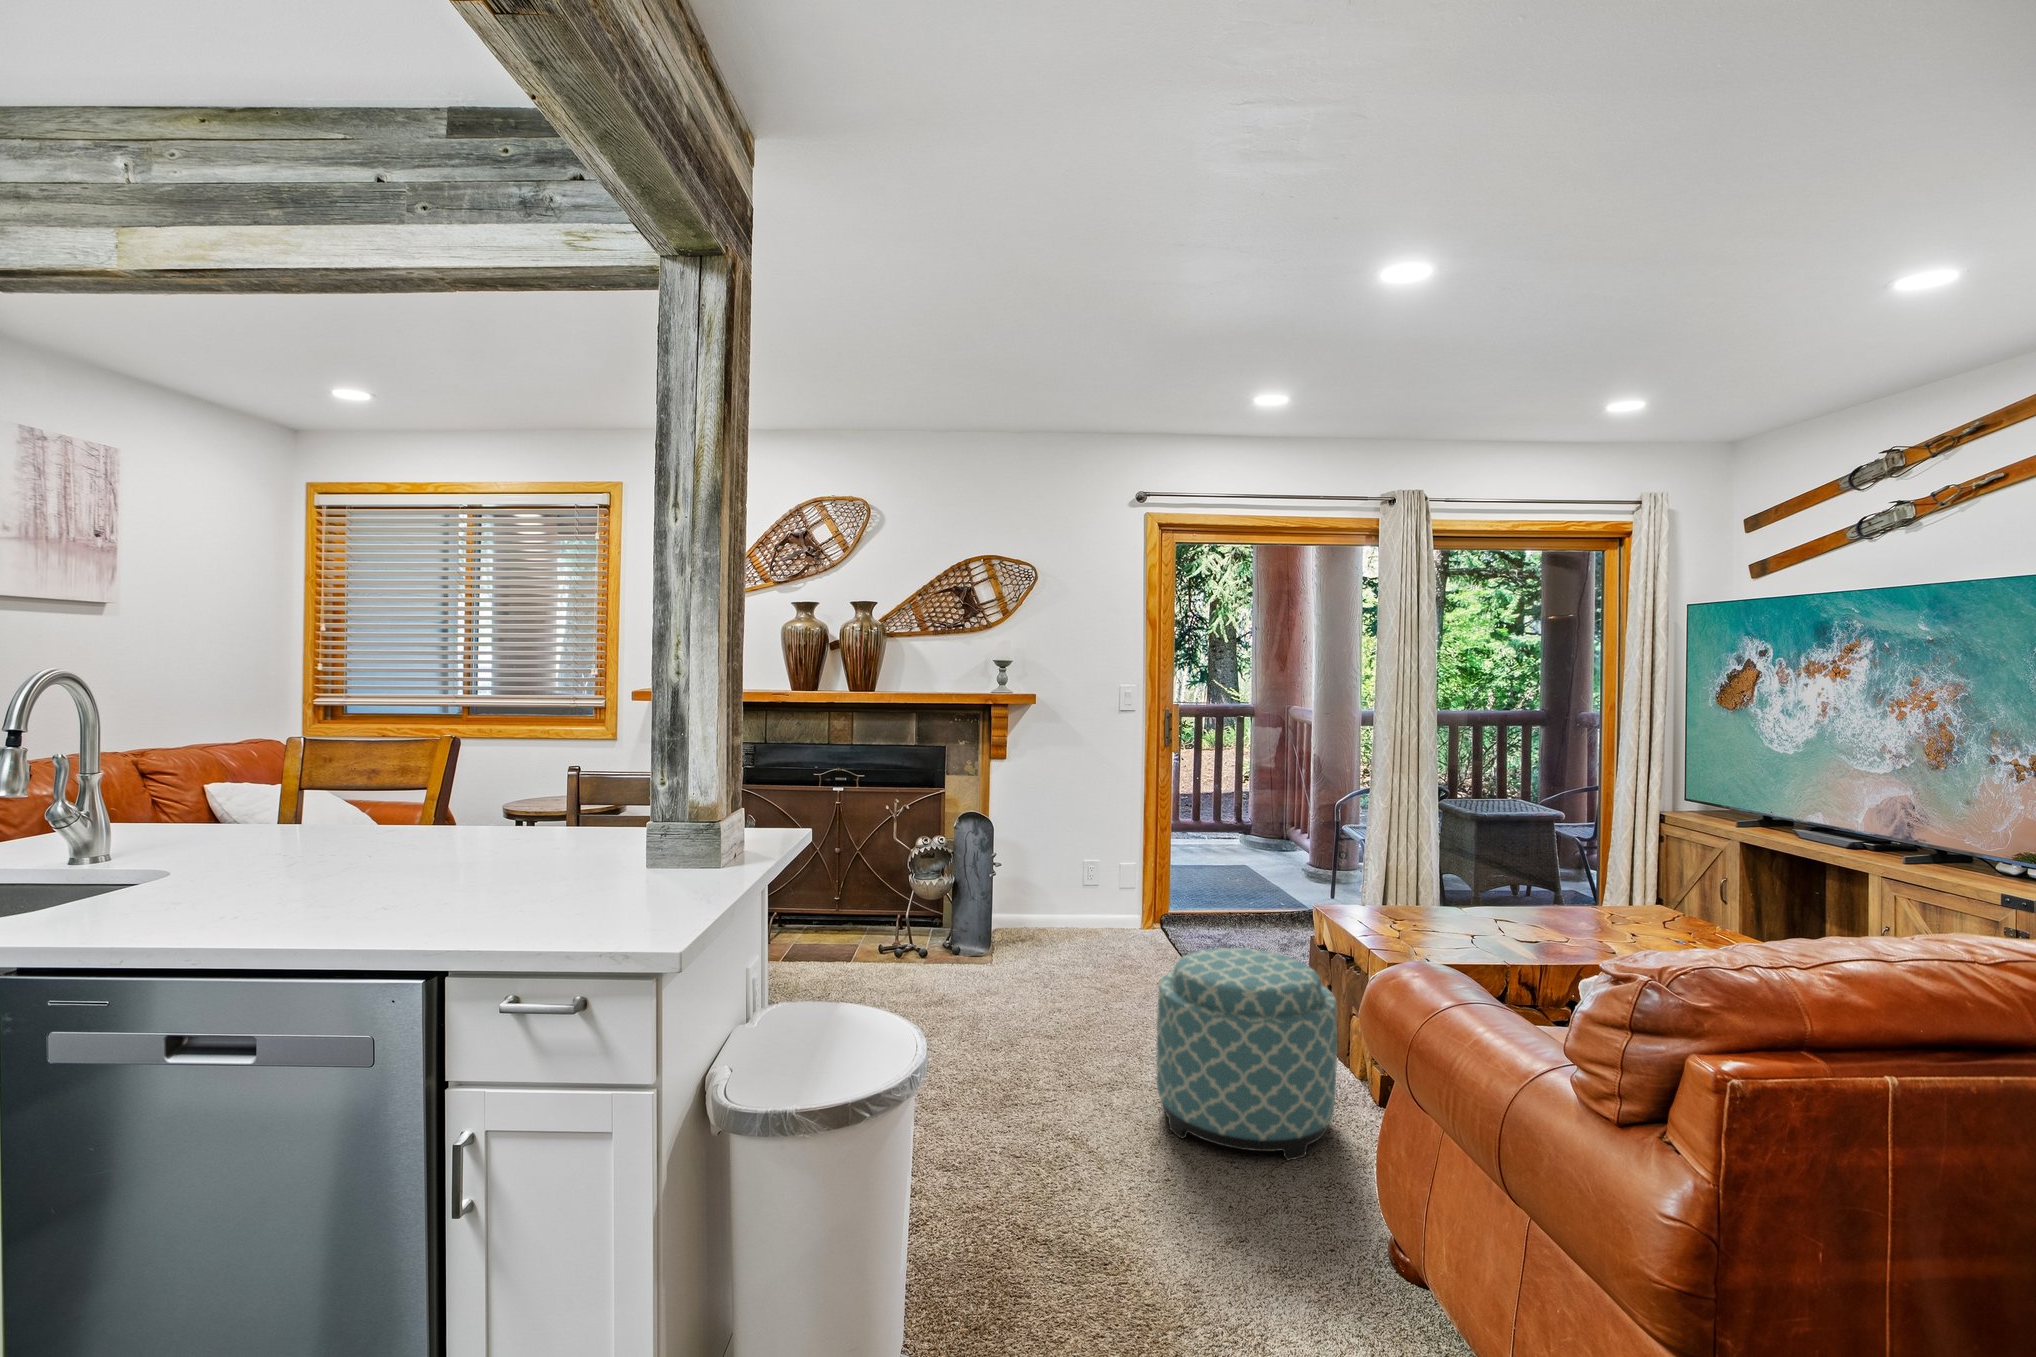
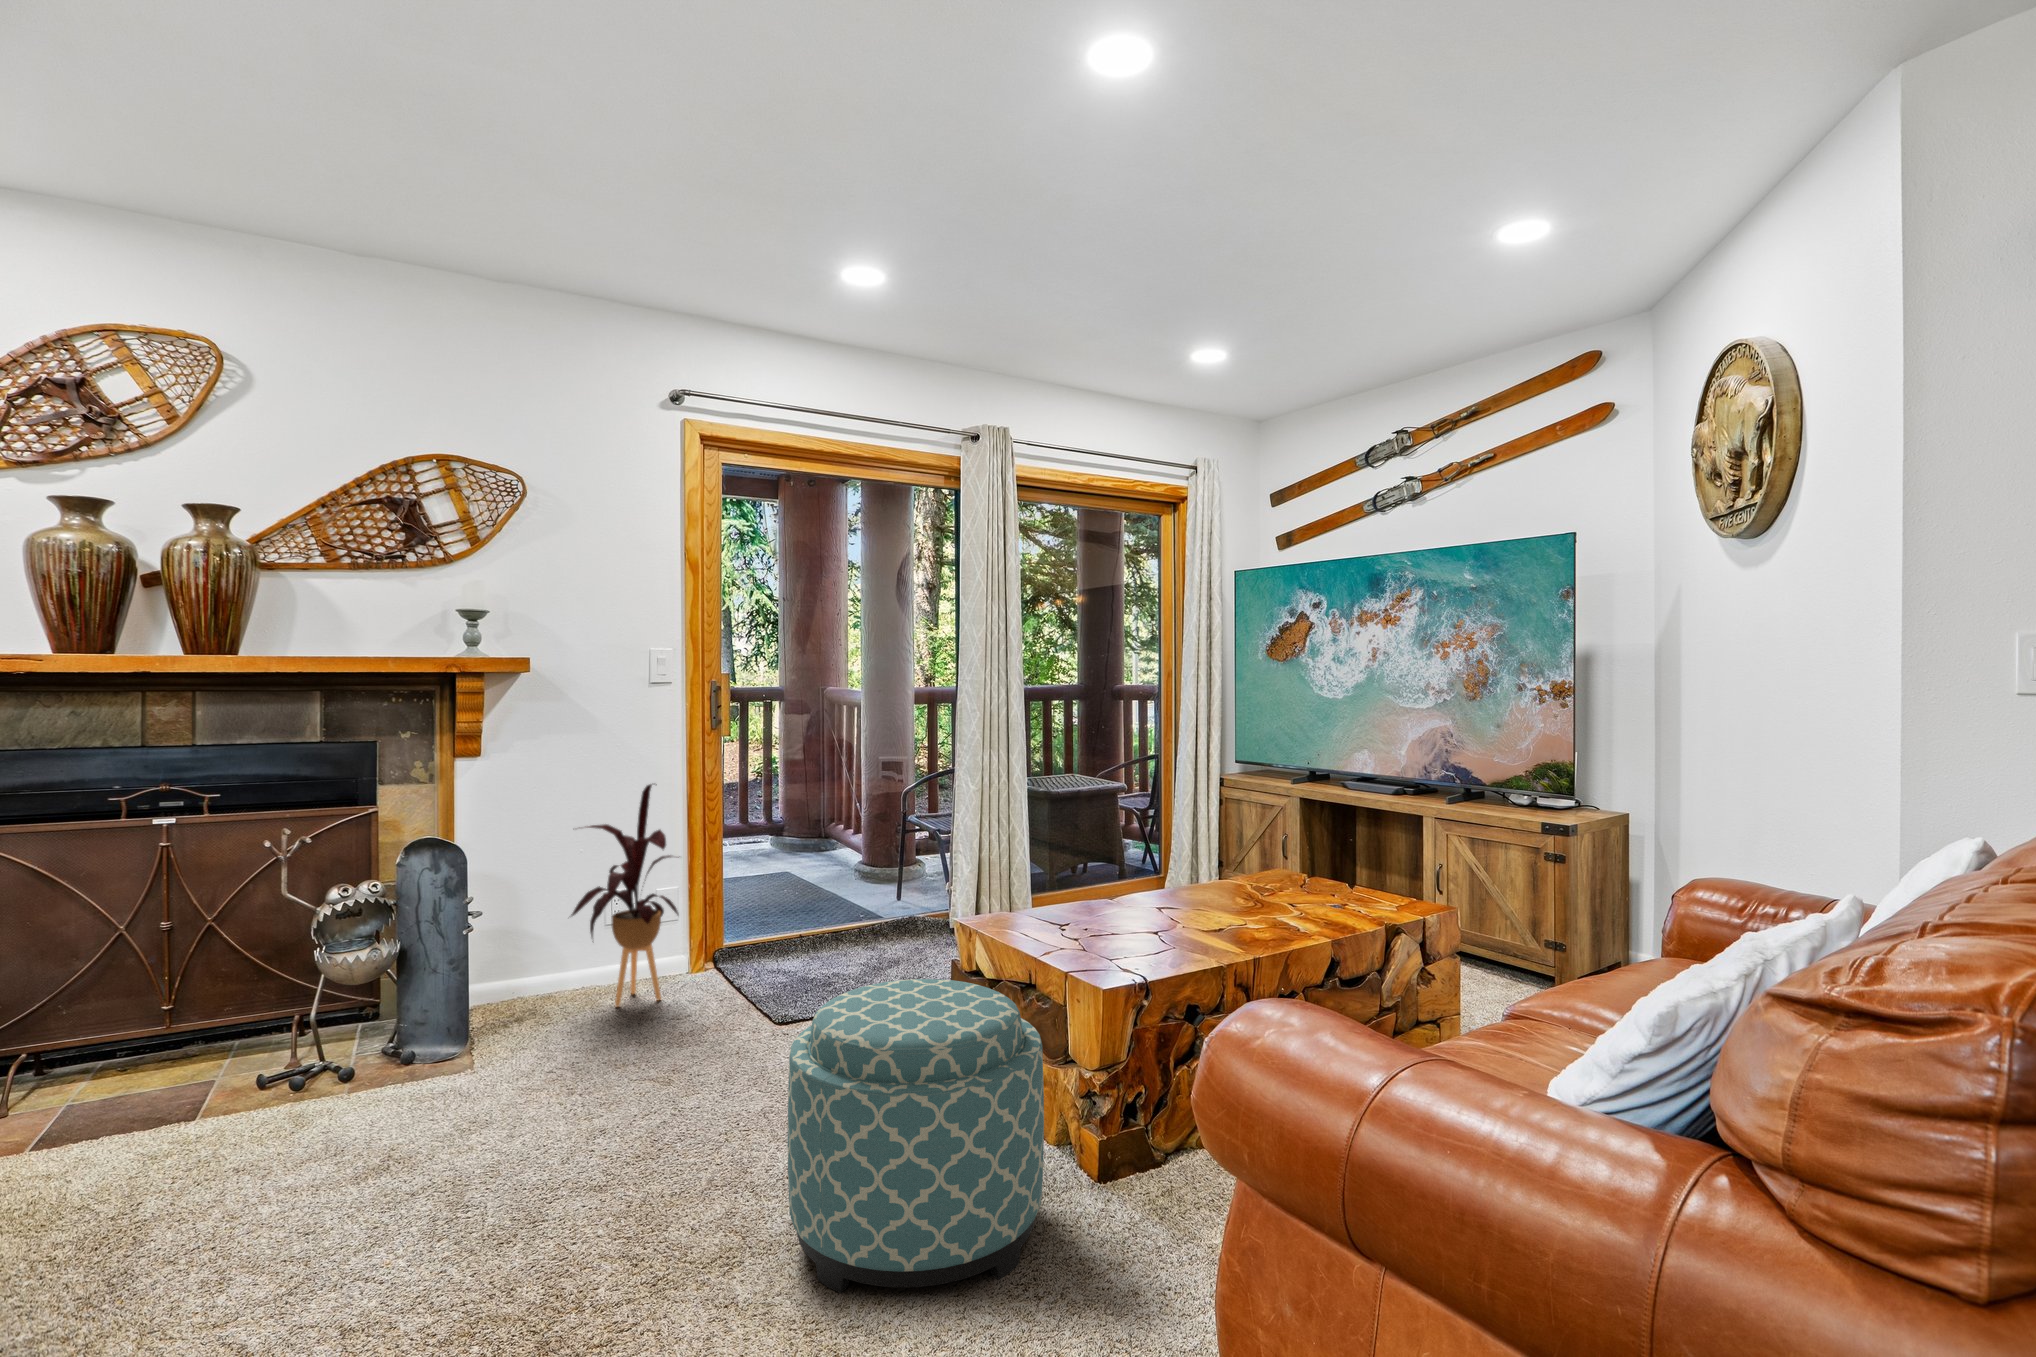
house plant: none [1052,787,1131,943] -> present [571,784,679,1006]

